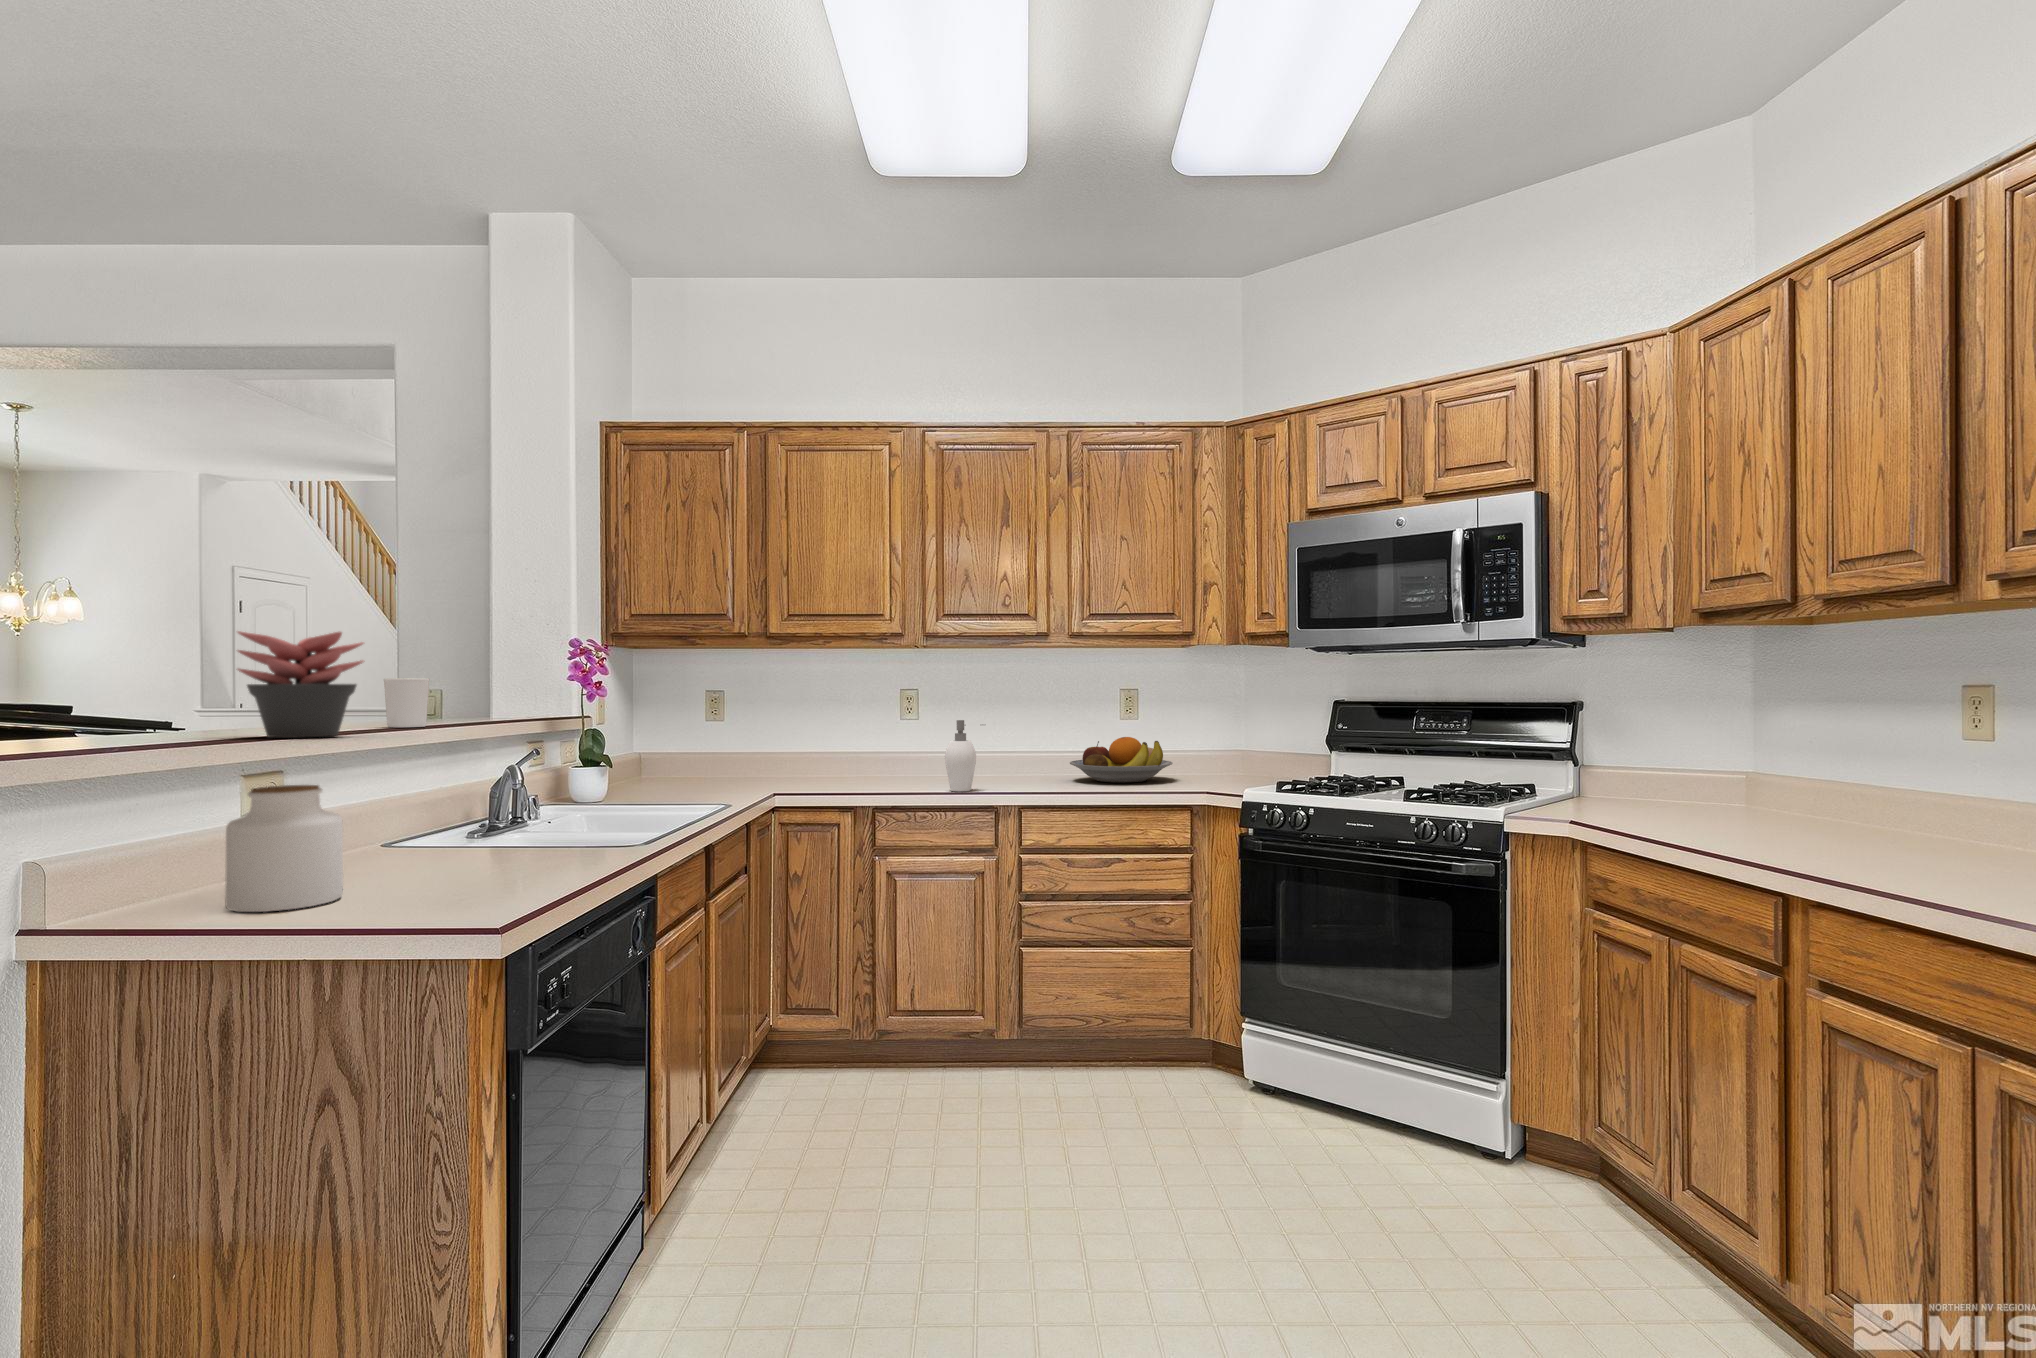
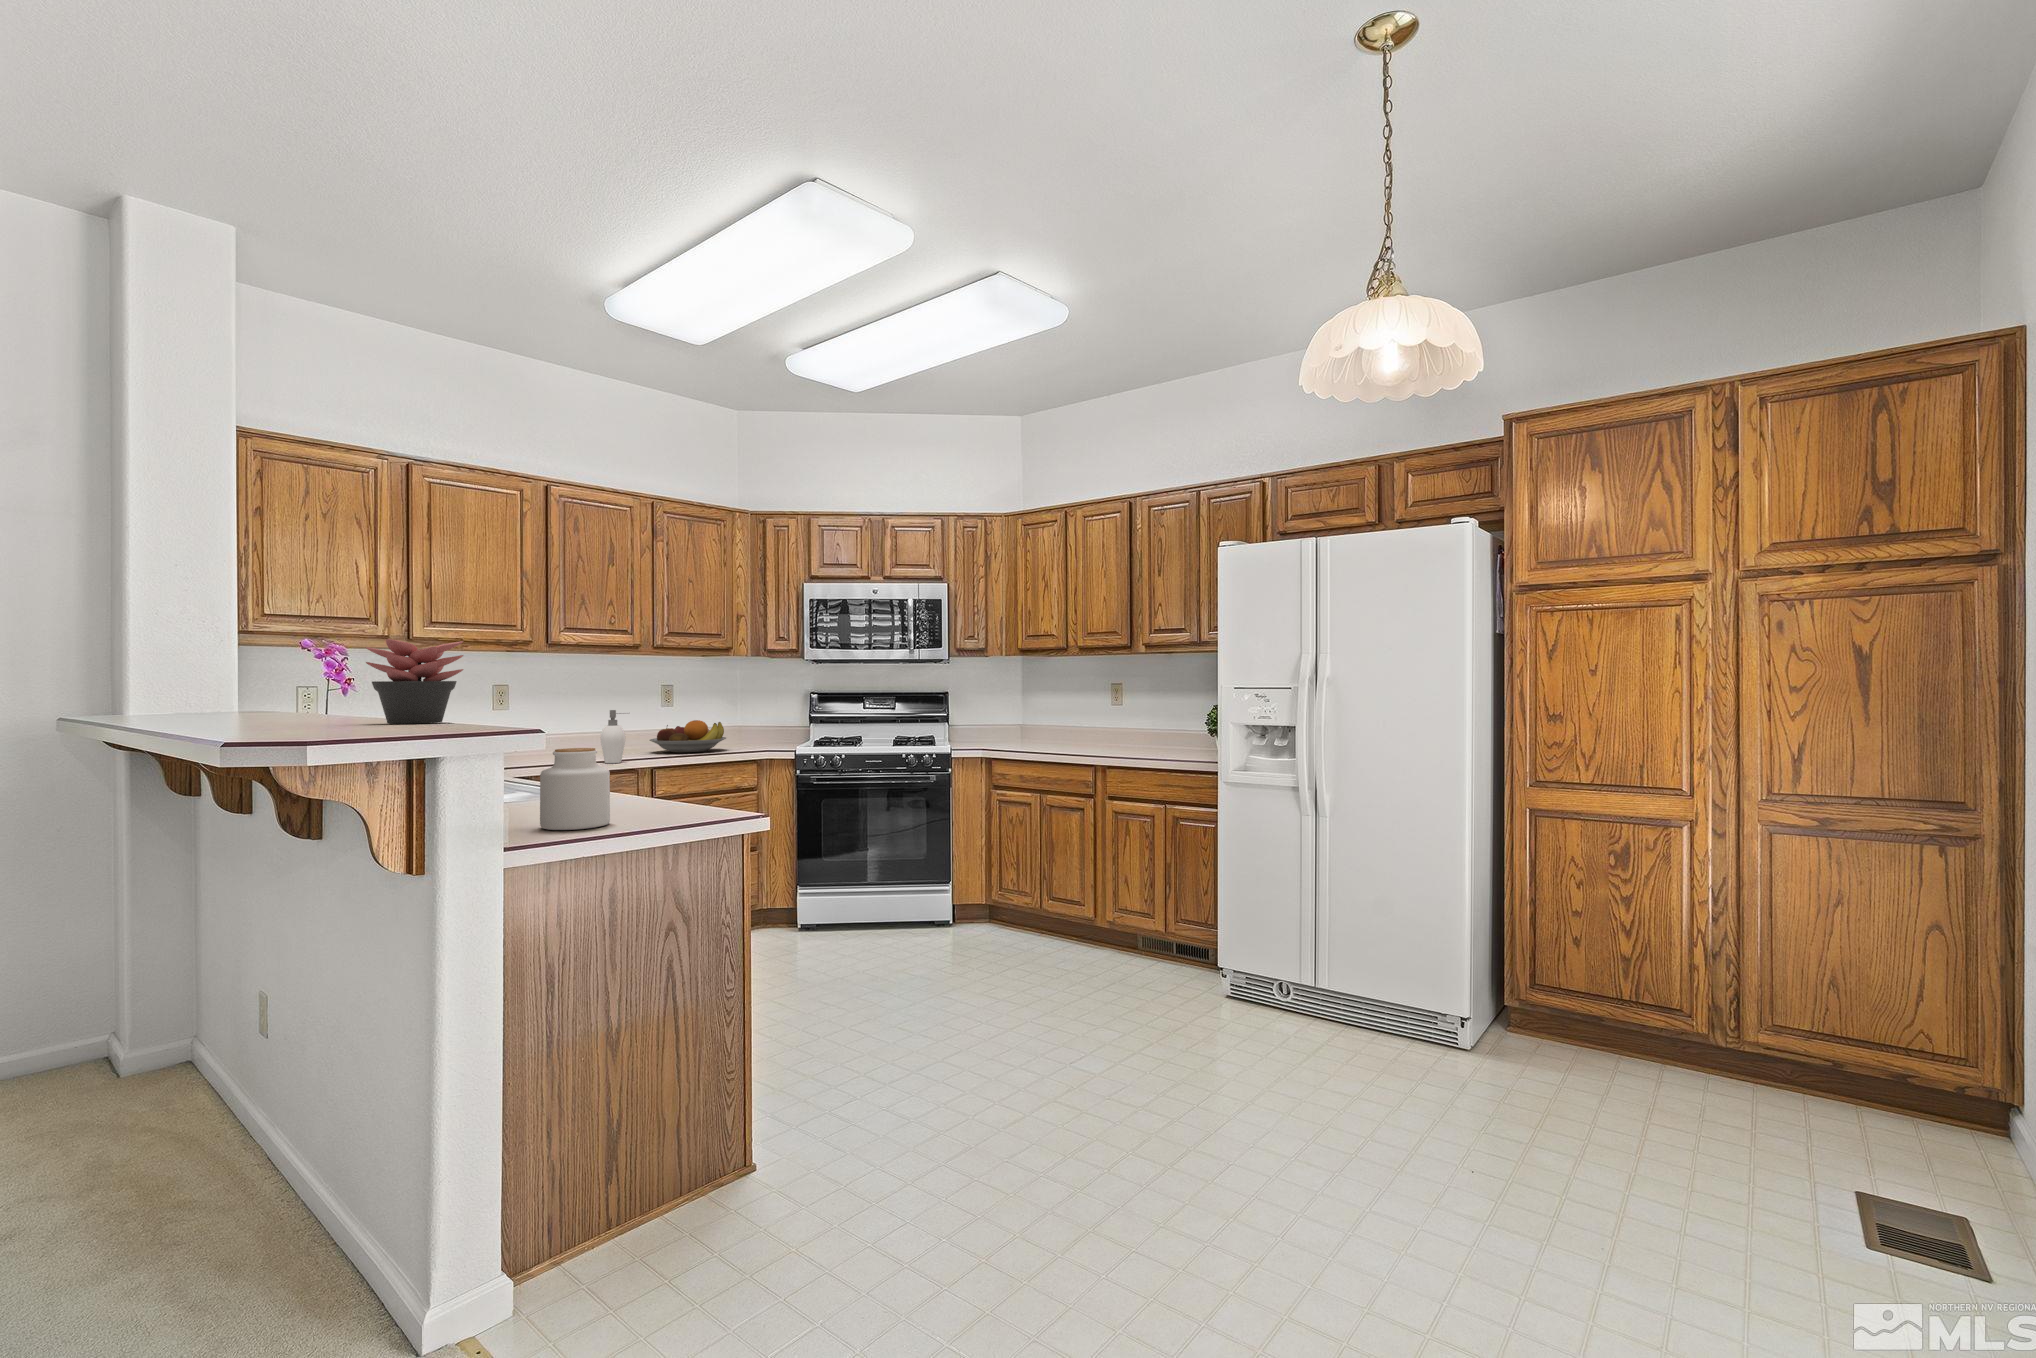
candle holder: present [384,678,430,727] -> none [239,677,286,723]

